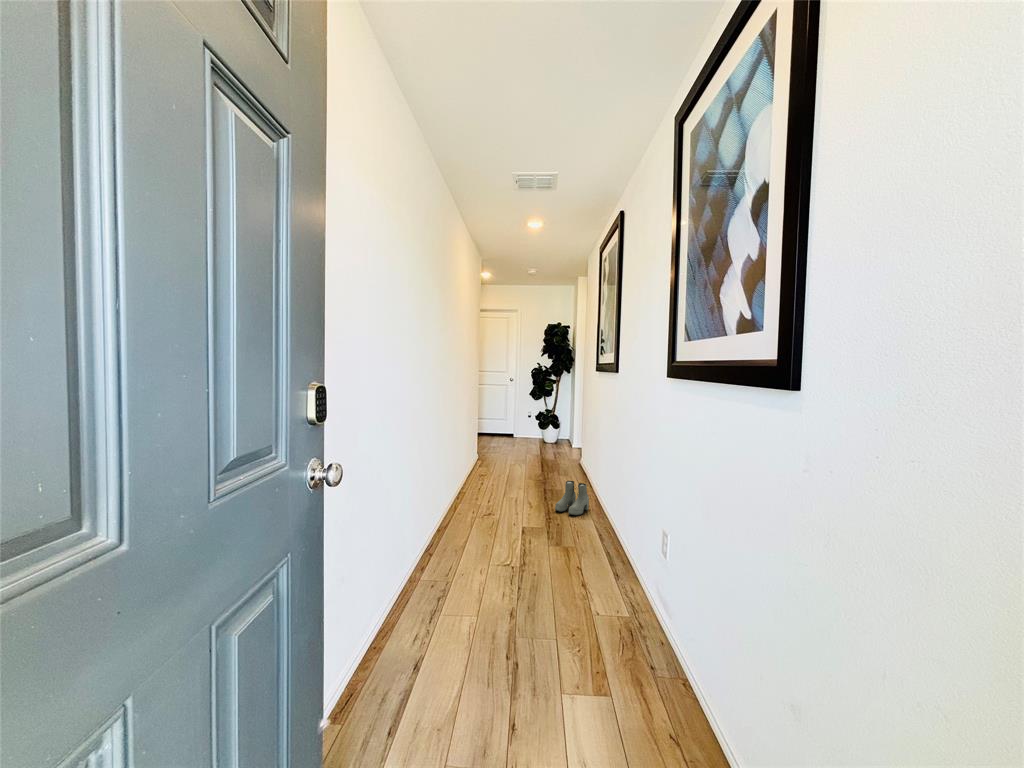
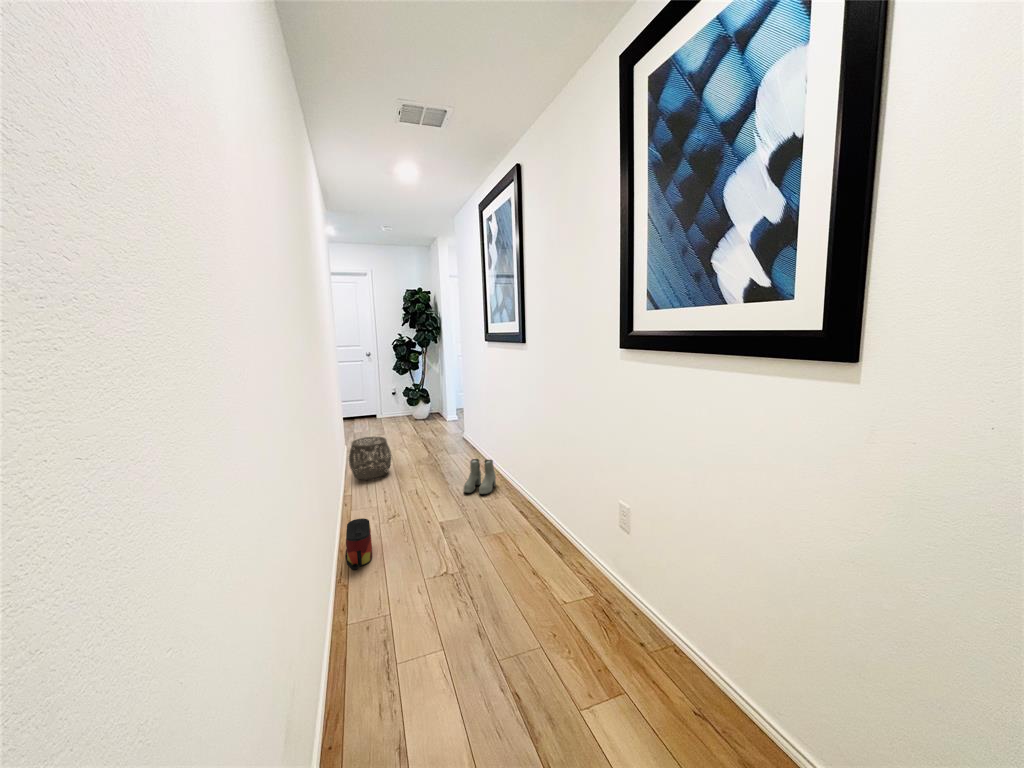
woven basket: none [468,449,504,486] -> present [349,437,391,480]
bag: none [437,509,461,548] -> present [345,518,372,570]

